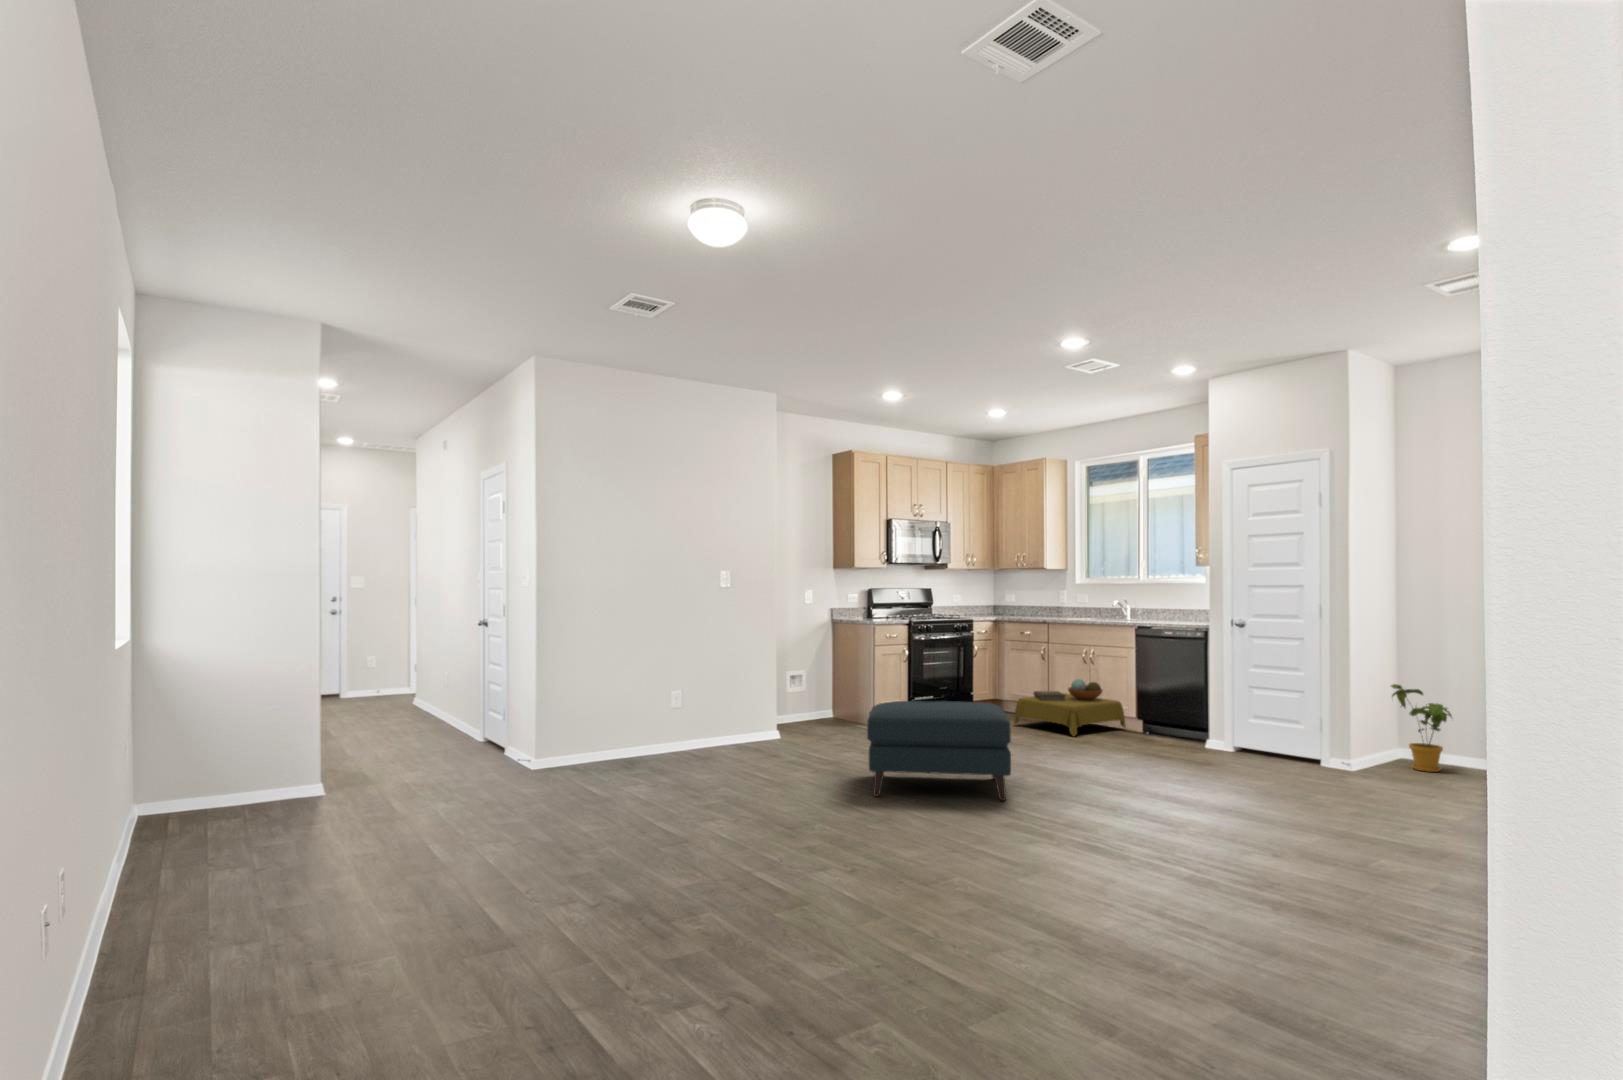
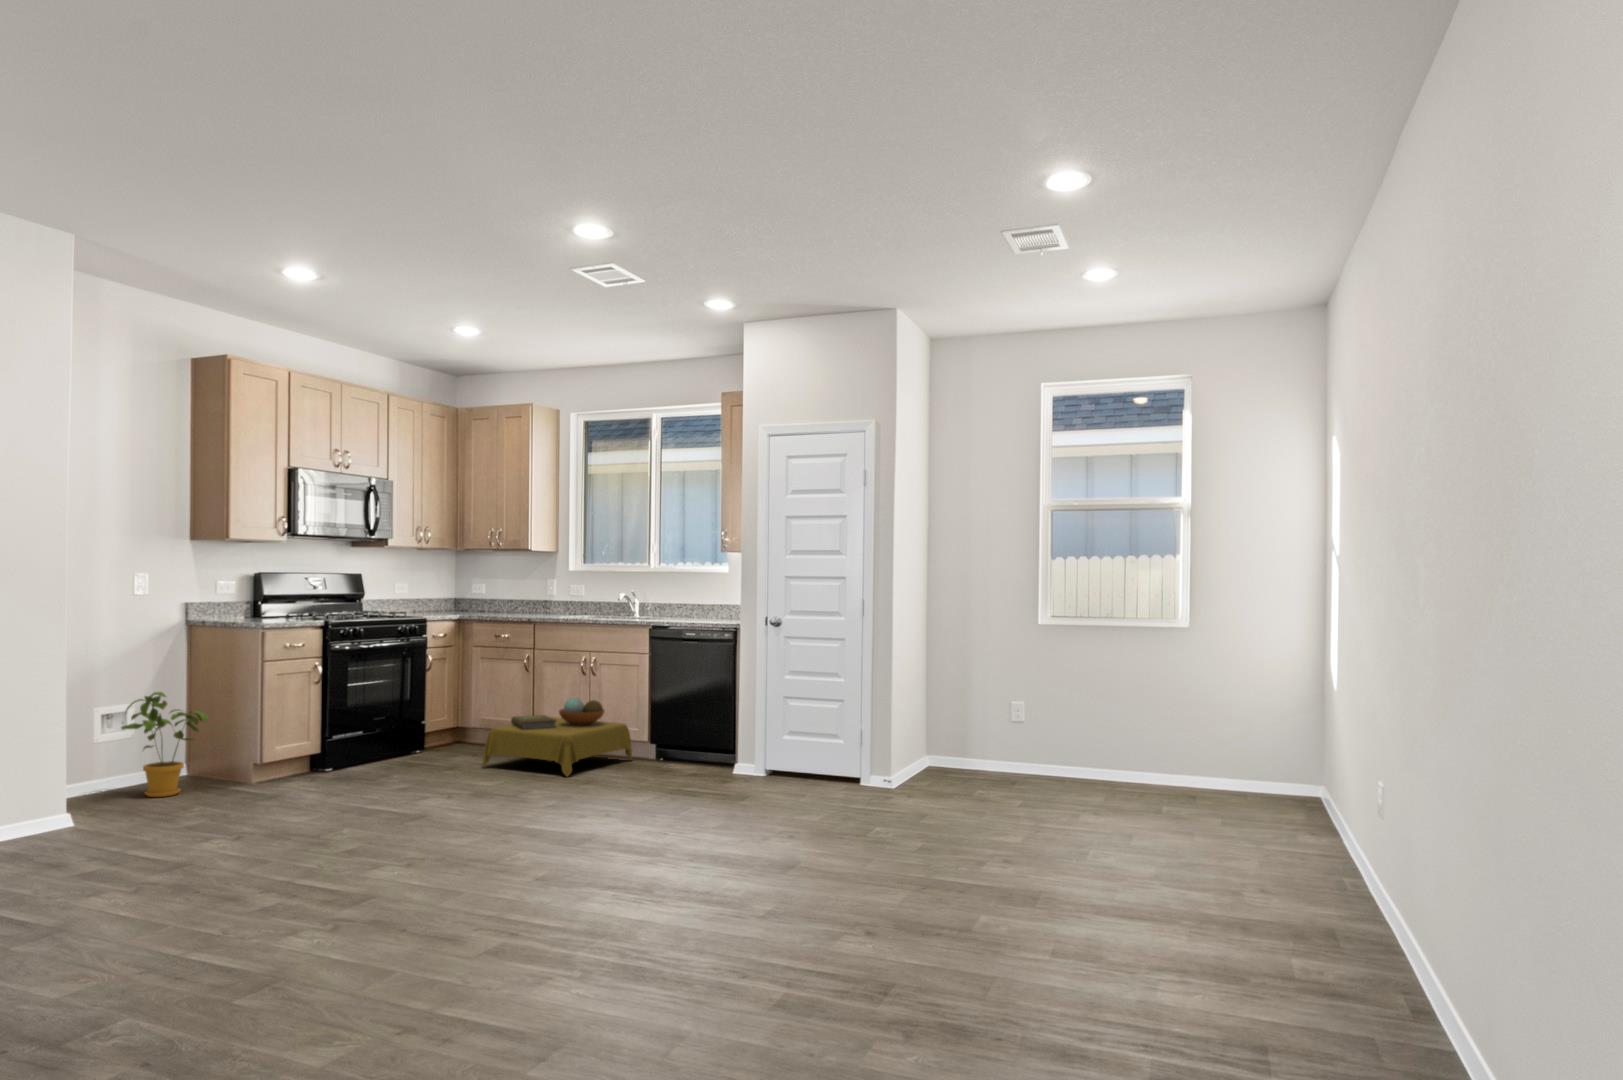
house plant: present [1391,684,1452,772] -> present [121,692,208,797]
ottoman: present [867,701,1011,801] -> none [244,743,495,919]

